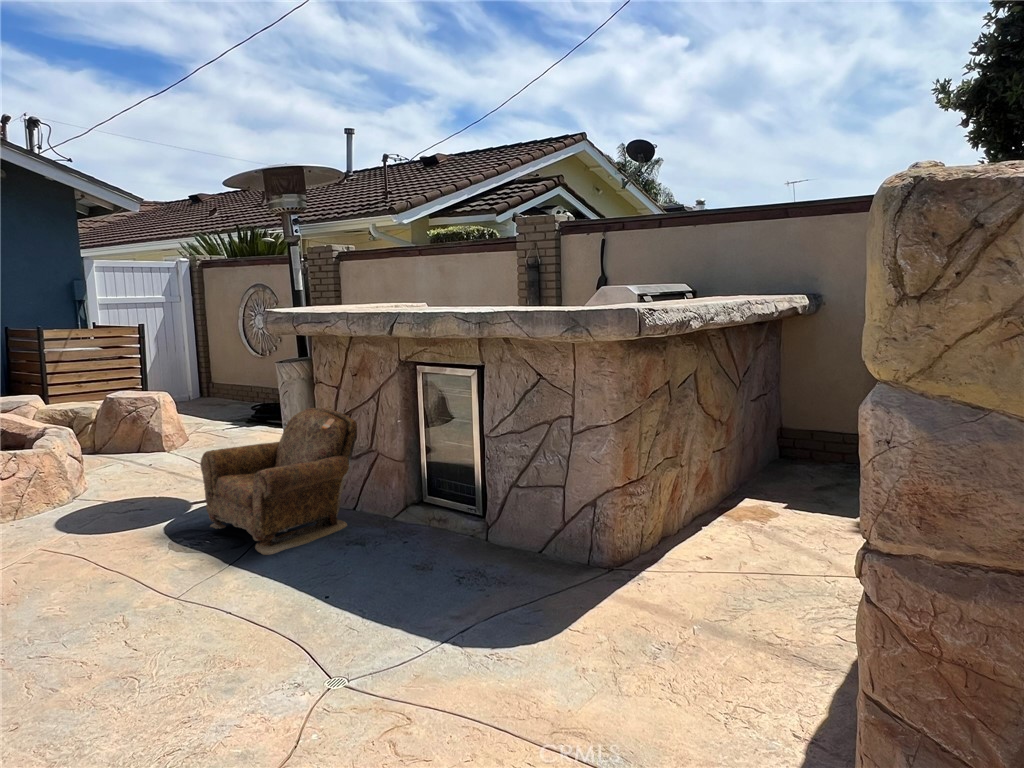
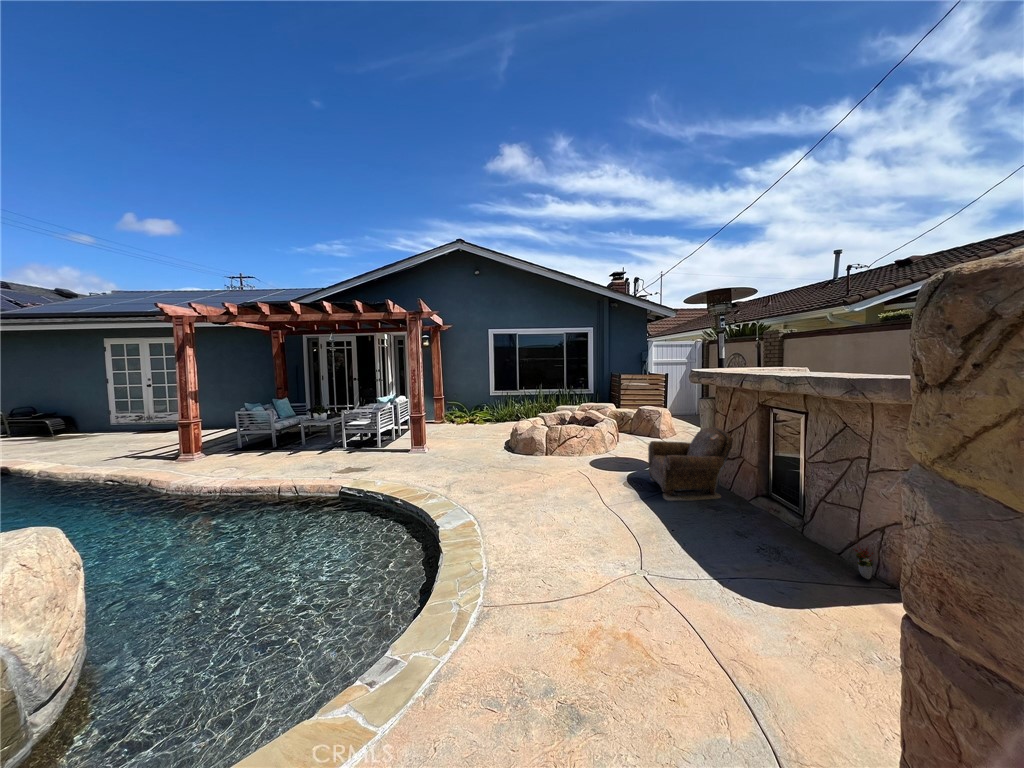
decorative plant: none [572,532,594,577] -> present [854,546,873,579]

